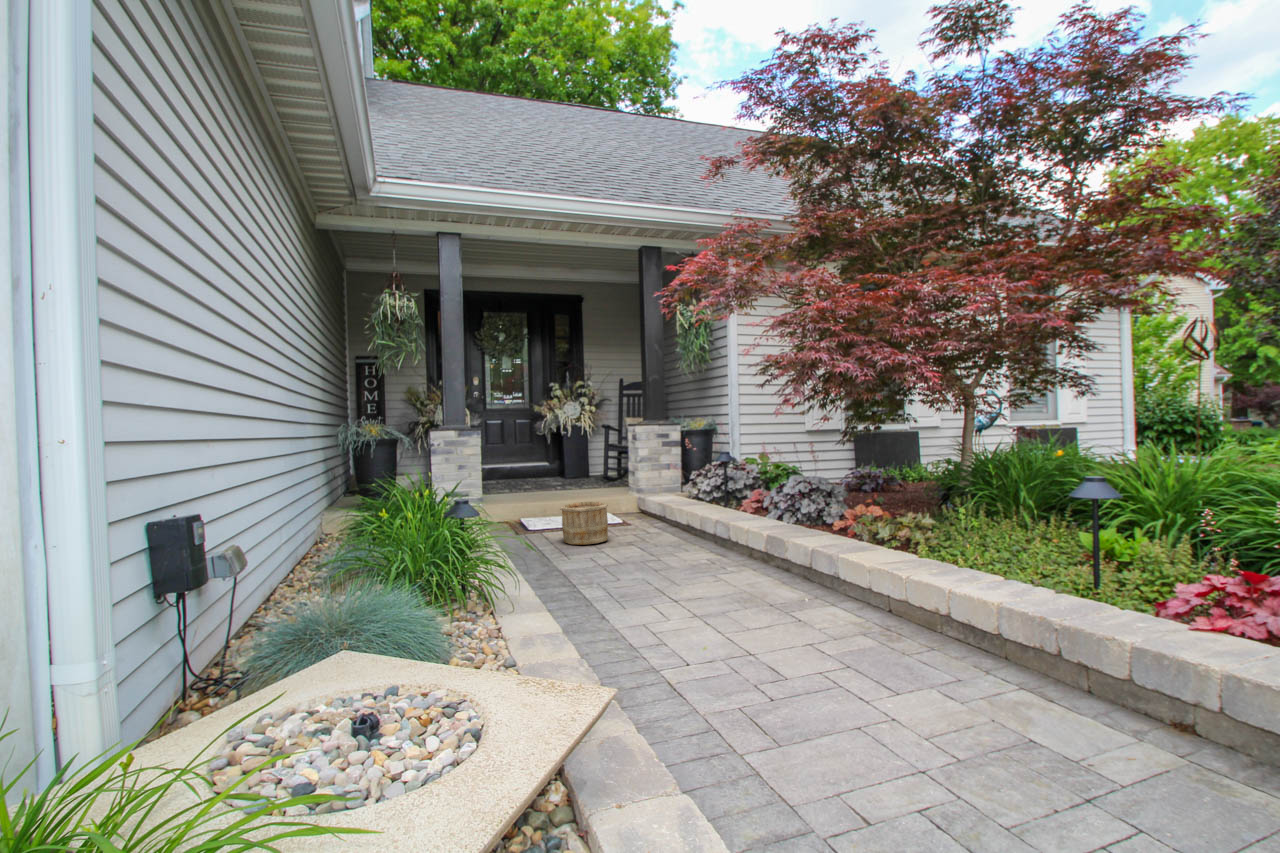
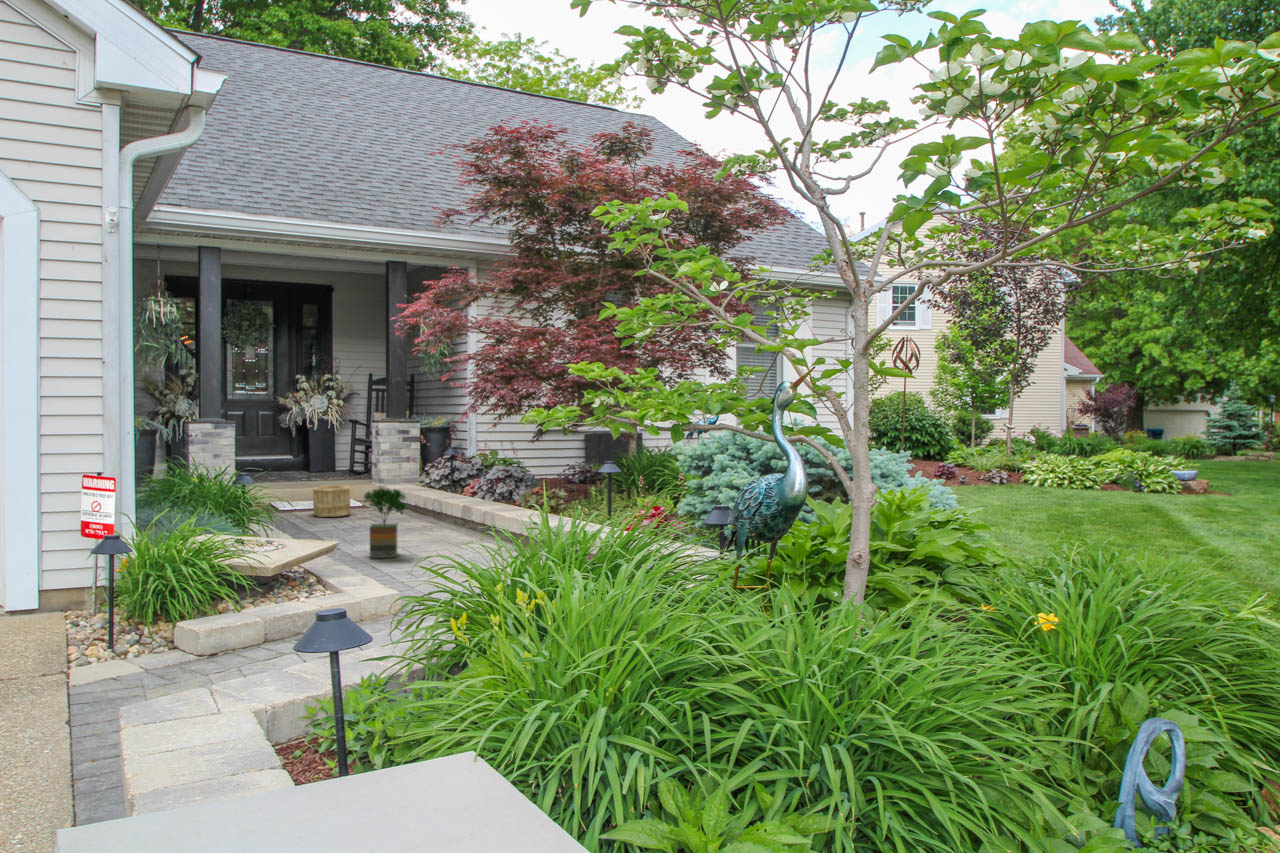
potted tree: none [634,526,724,666] -> present [363,489,407,558]

